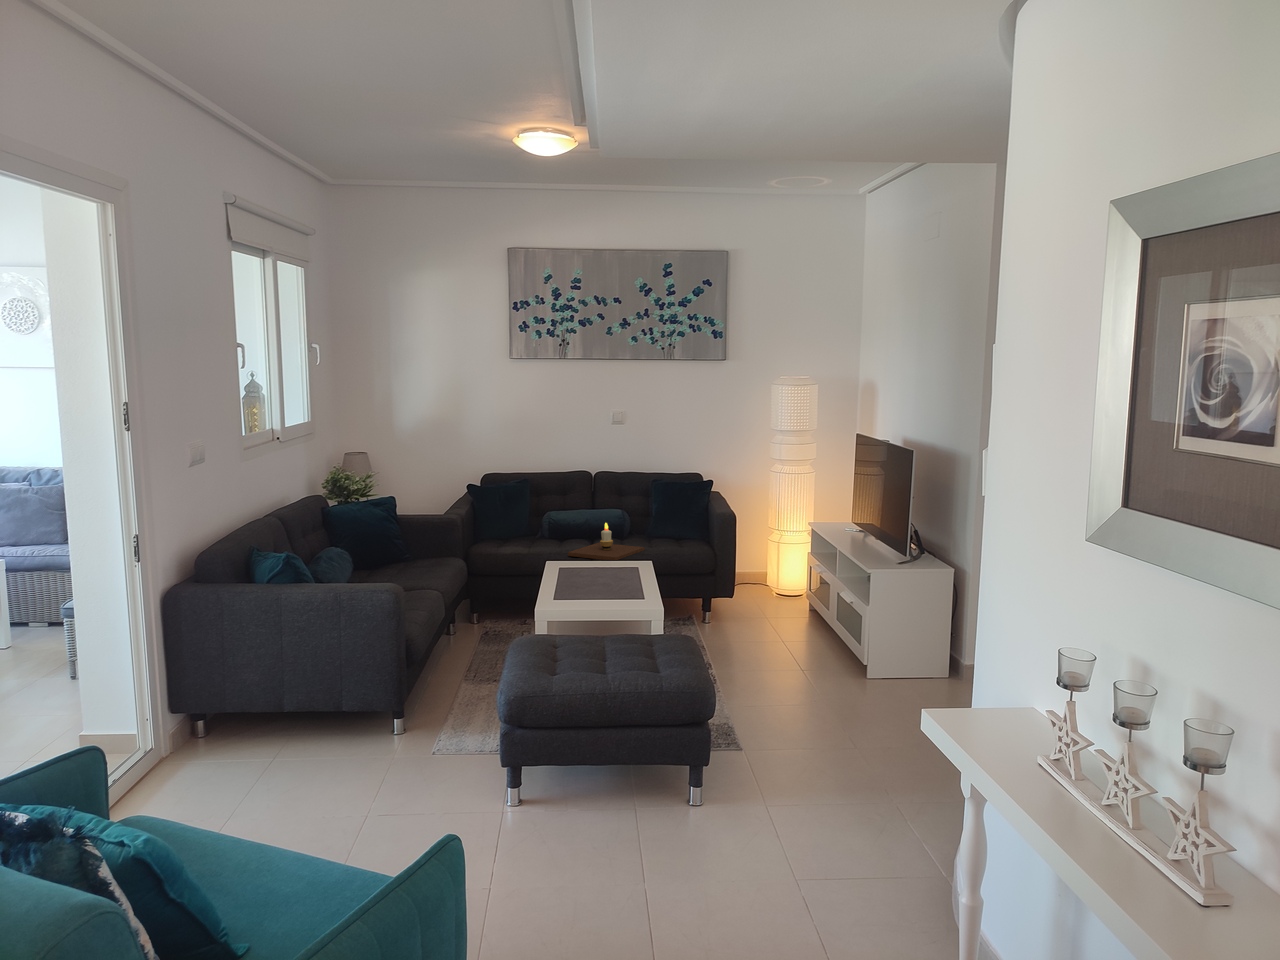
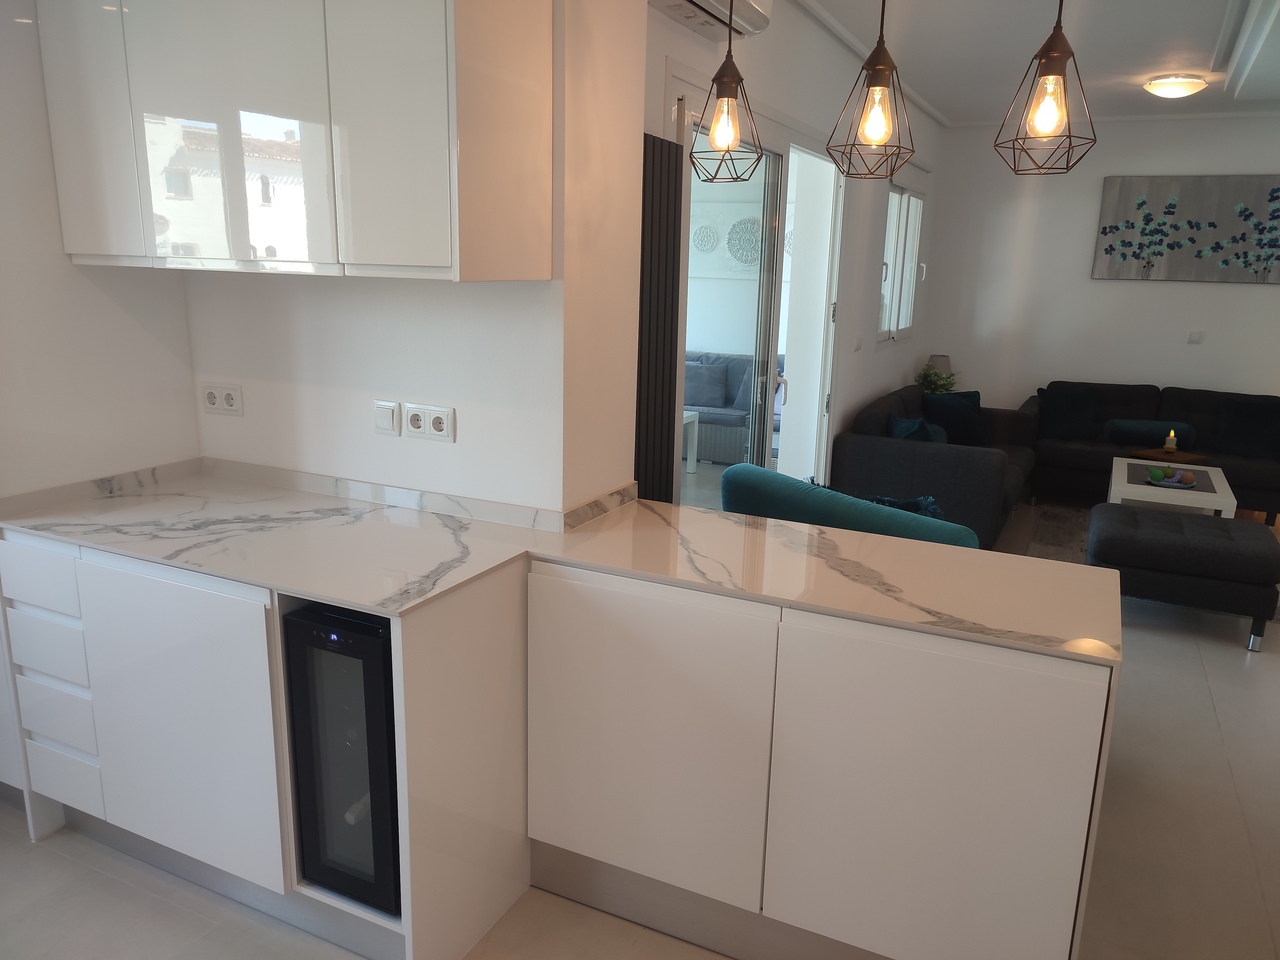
fruit bowl: none [576,572,629,600] -> present [1145,466,1196,488]

